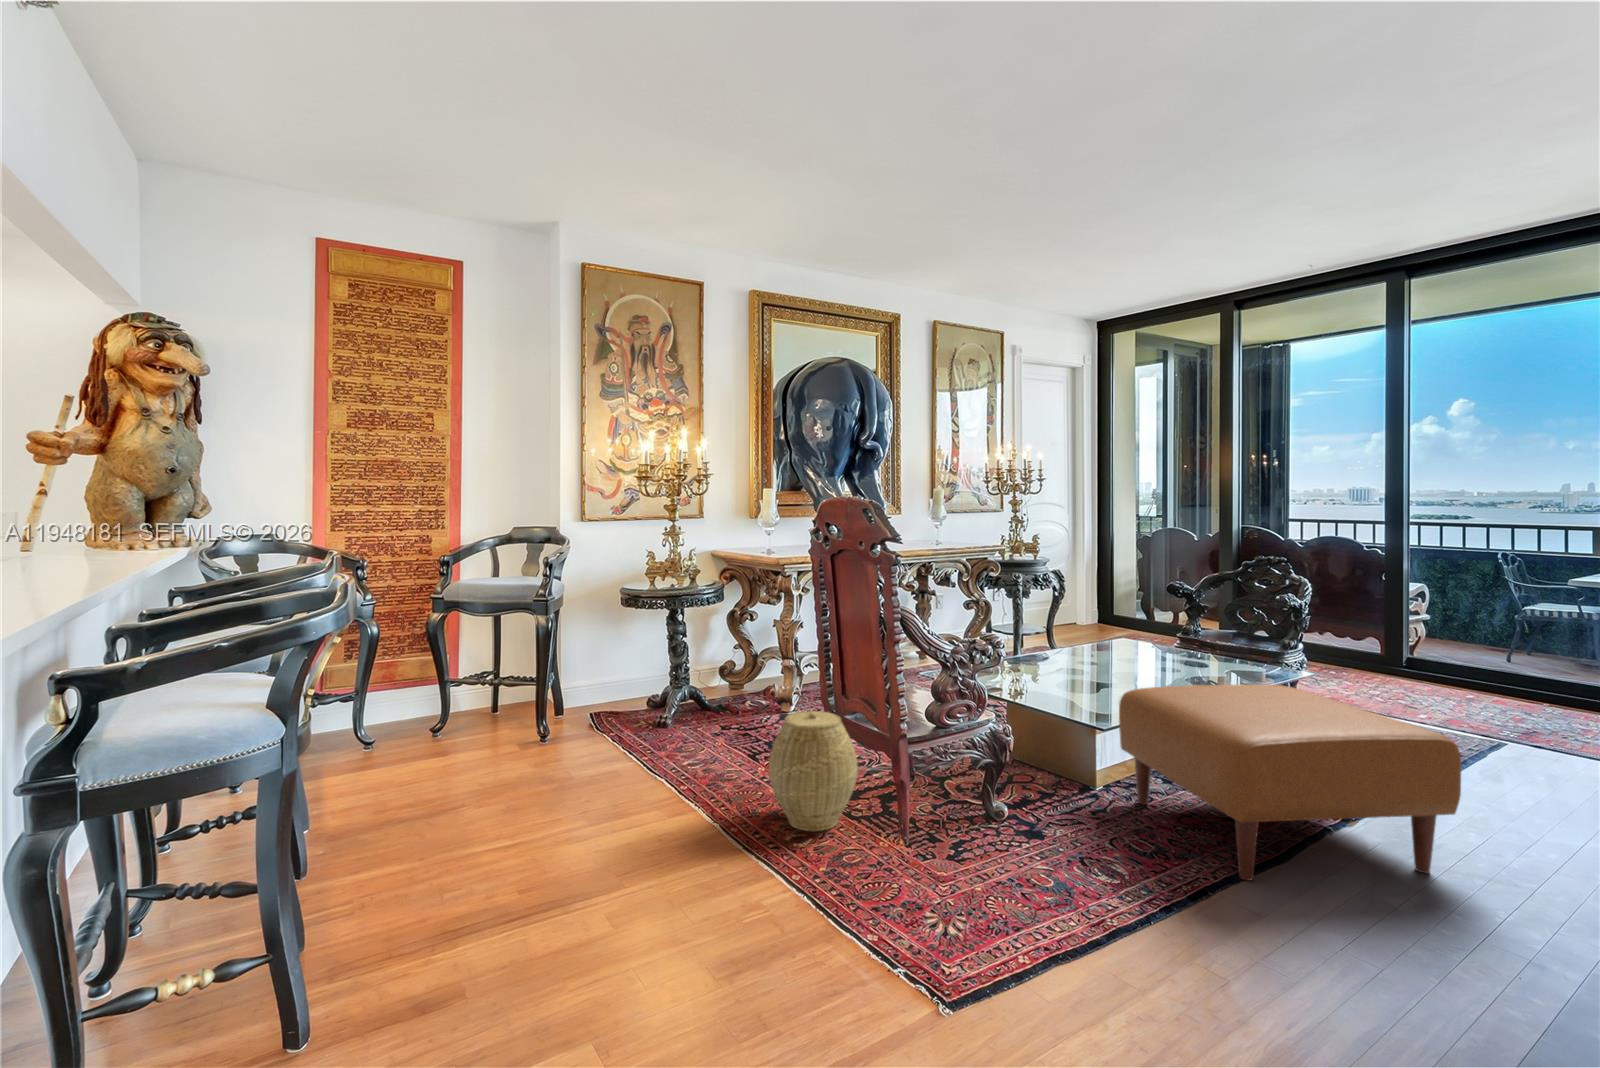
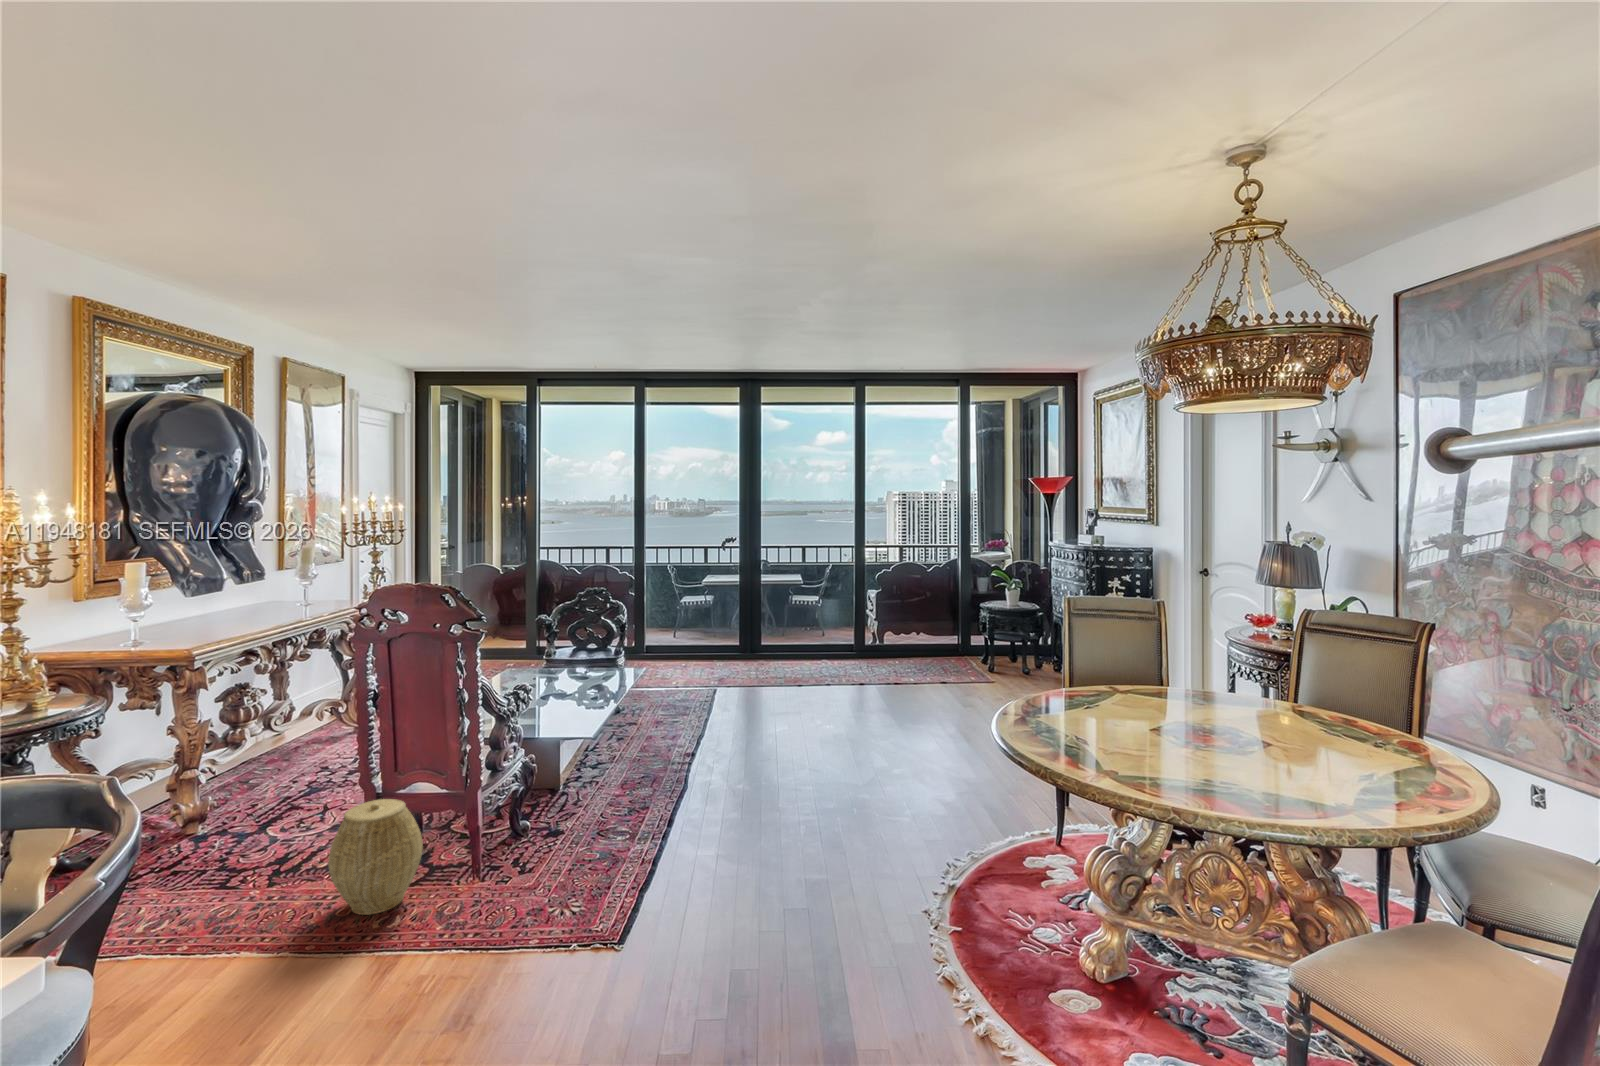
ottoman: present [1119,684,1461,881] -> none [577,685,752,808]

